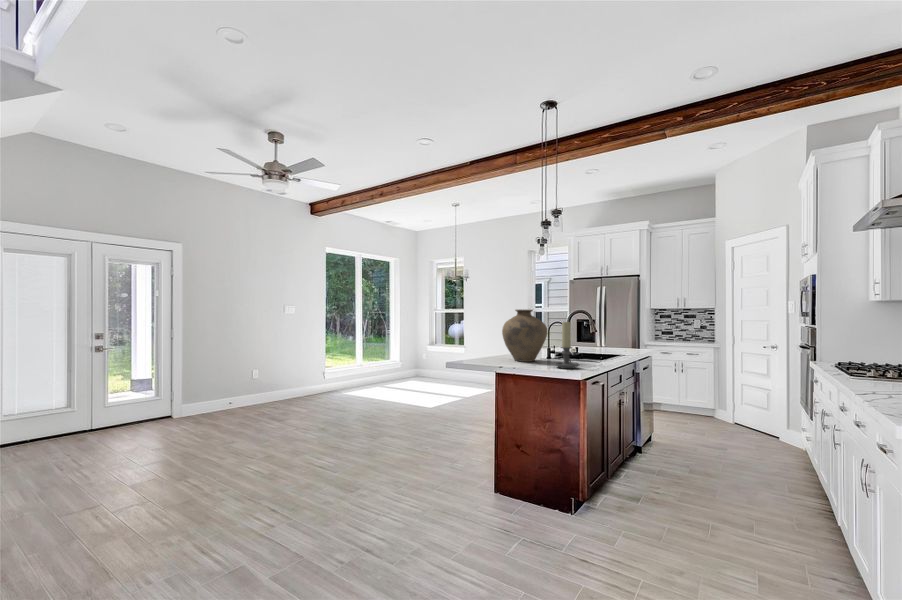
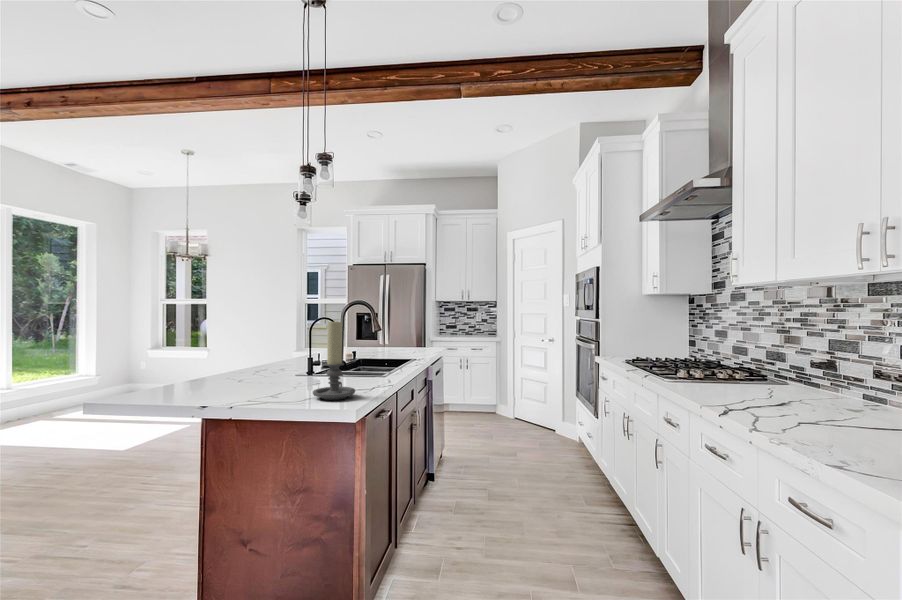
vase: present [502,309,547,362] -> none [226,301,305,389]

